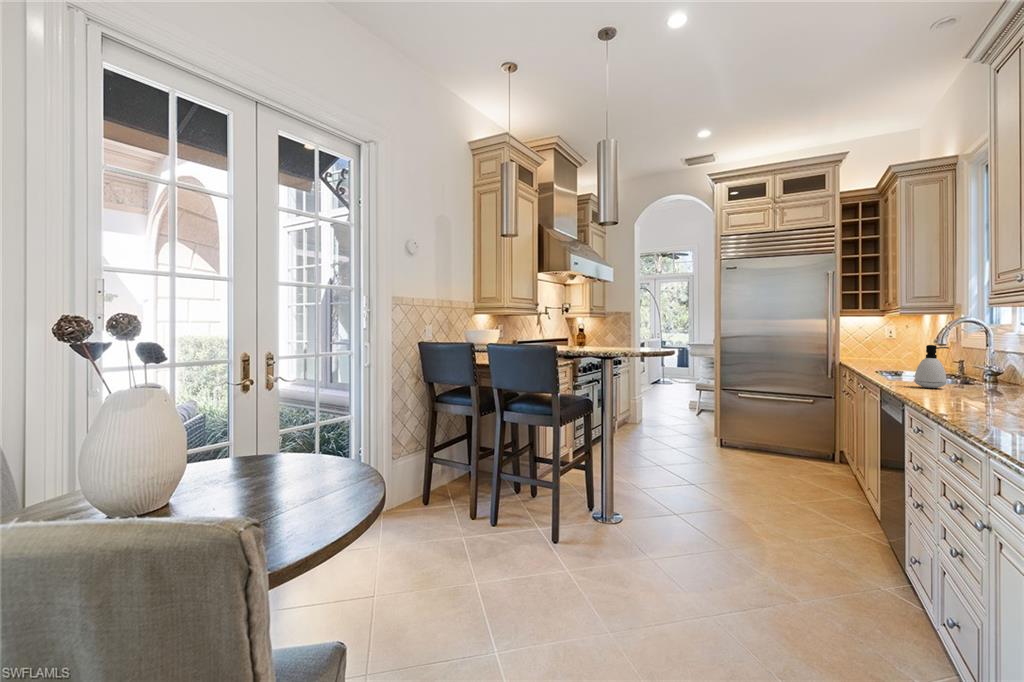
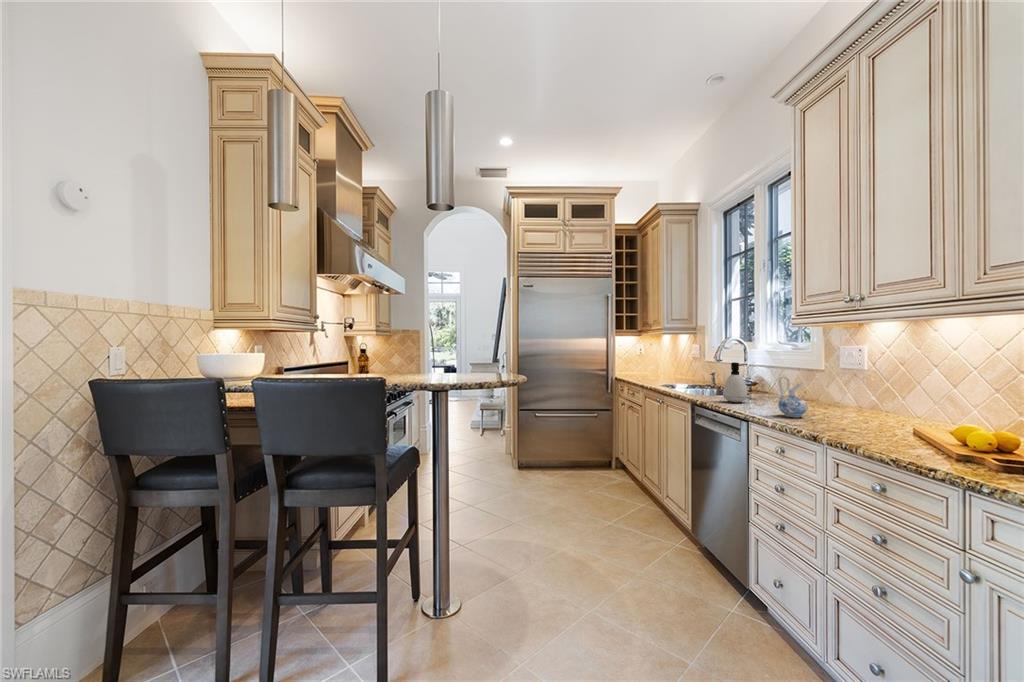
ceramic pitcher: none [948,358,985,402] -> present [778,376,807,417]

